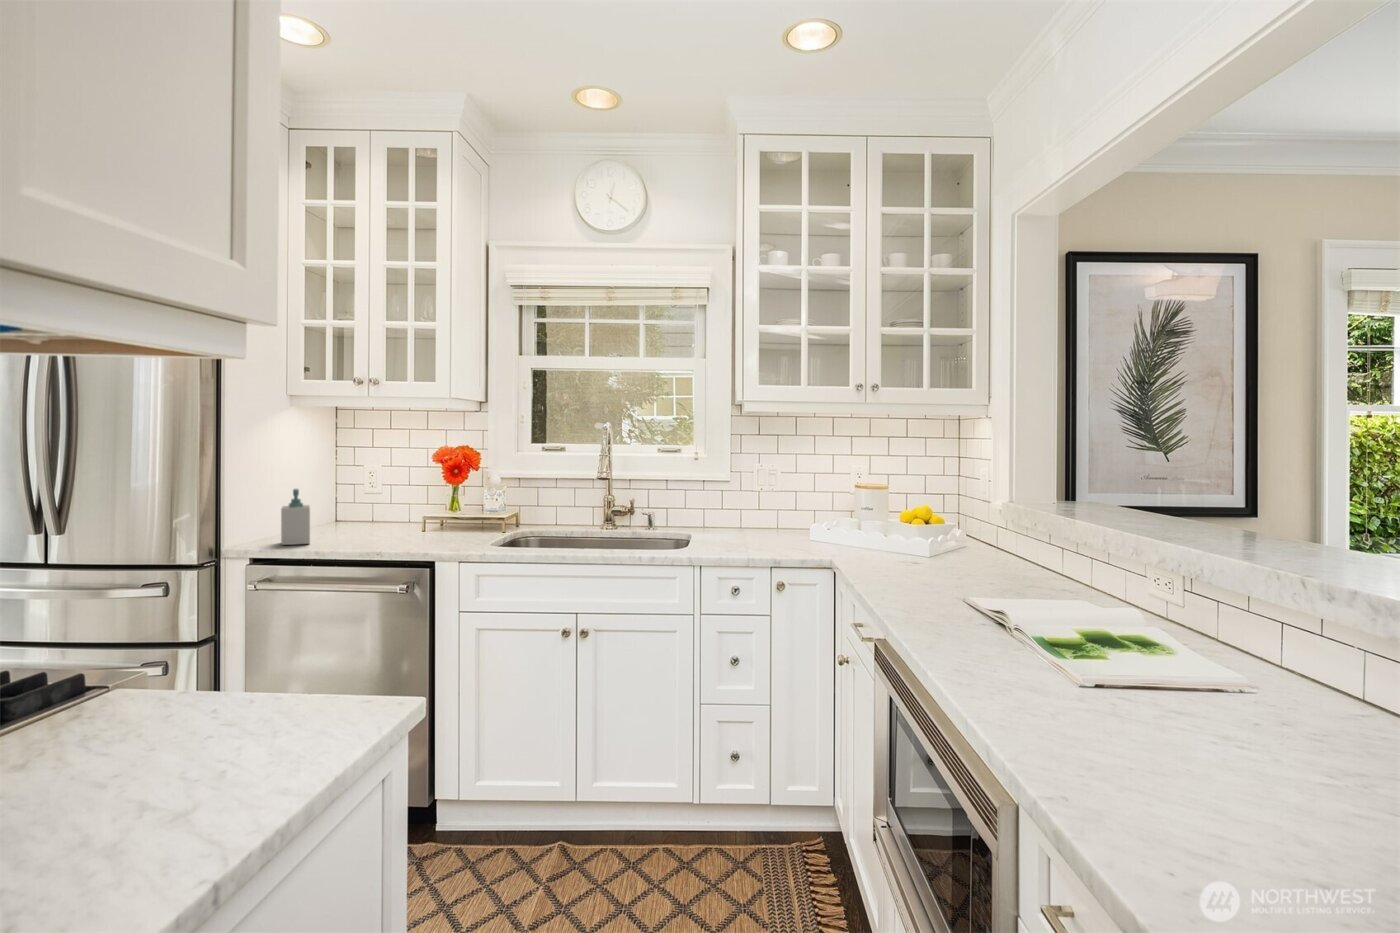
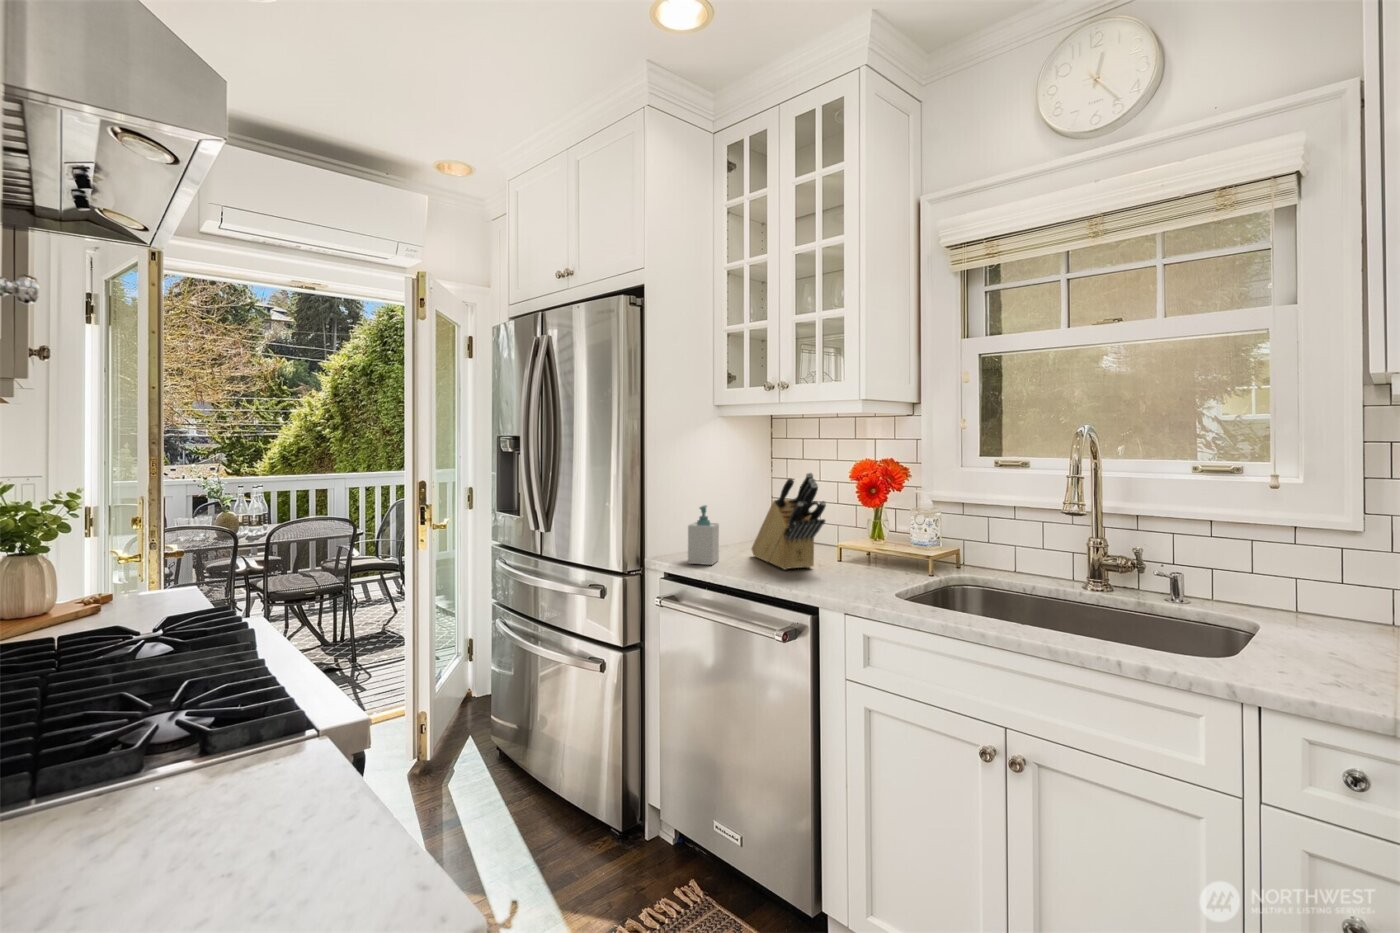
knife block: none [339,456,425,540] -> present [752,473,826,569]

